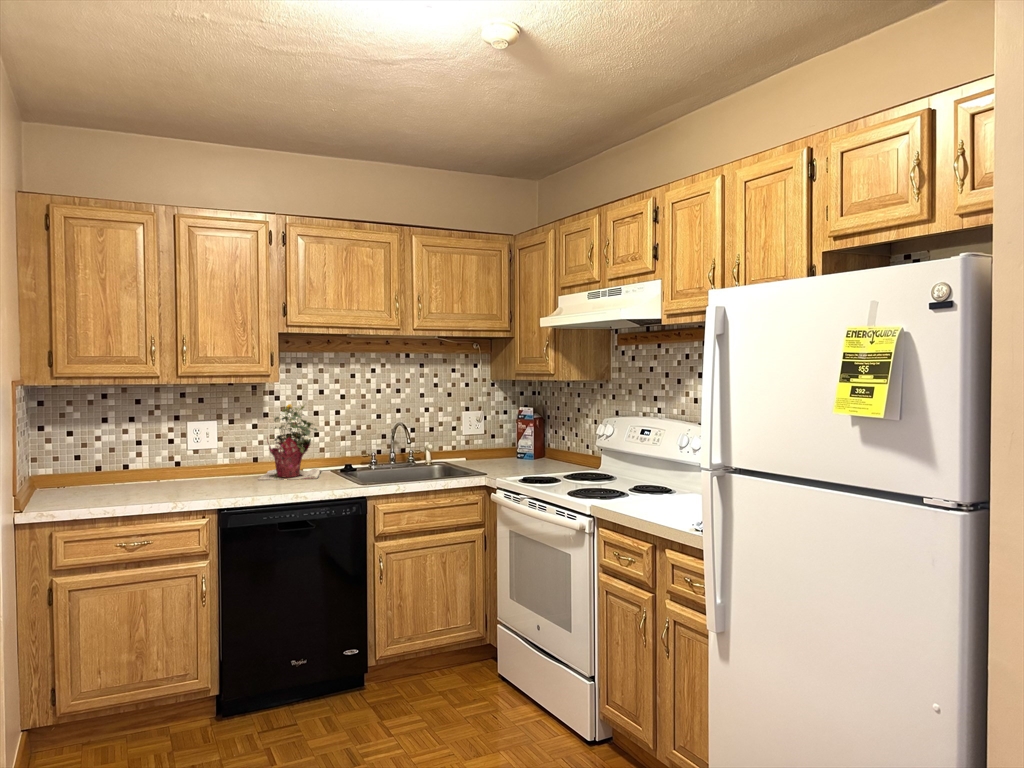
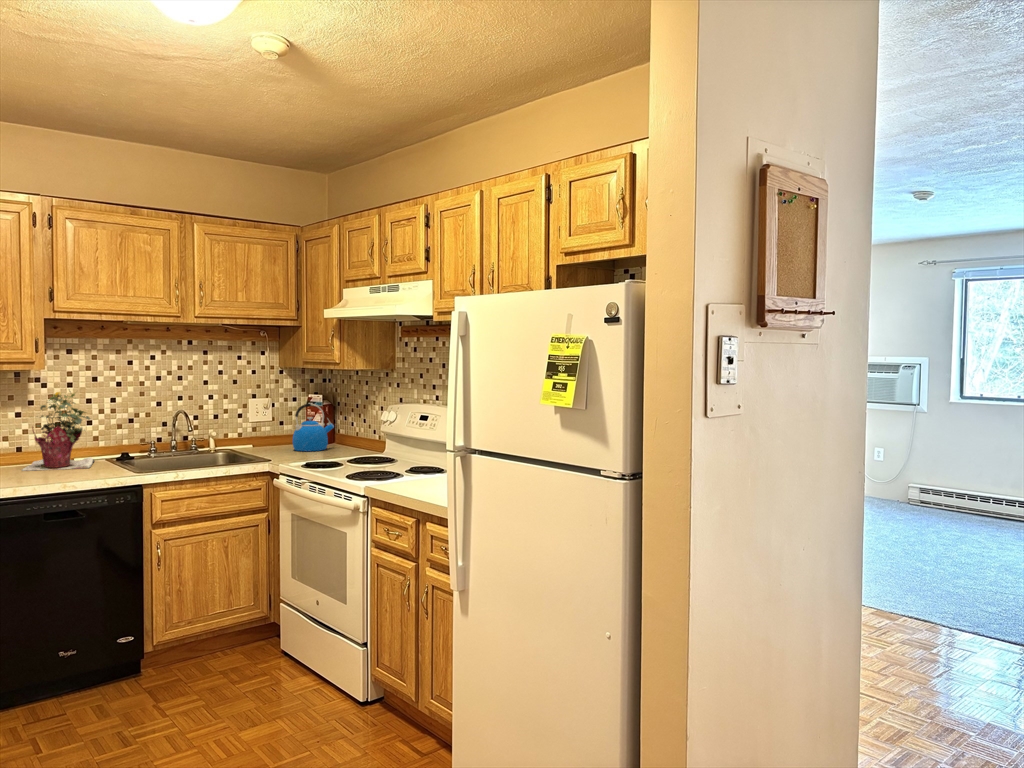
kettle: none [505,416,546,465] -> present [292,403,334,451]

